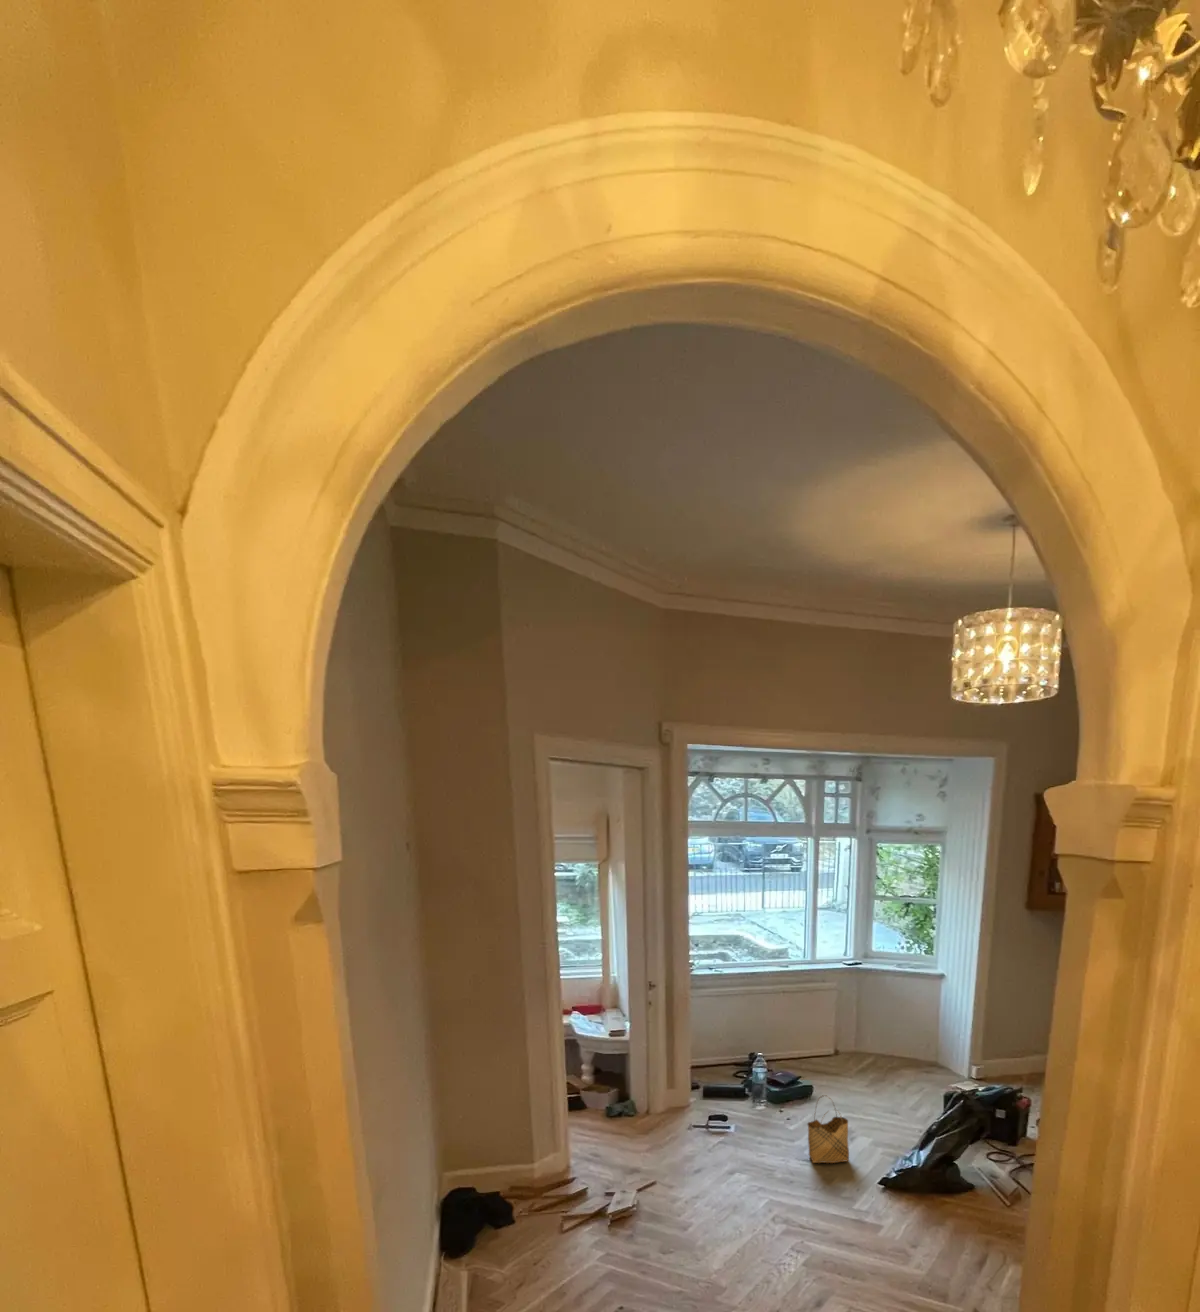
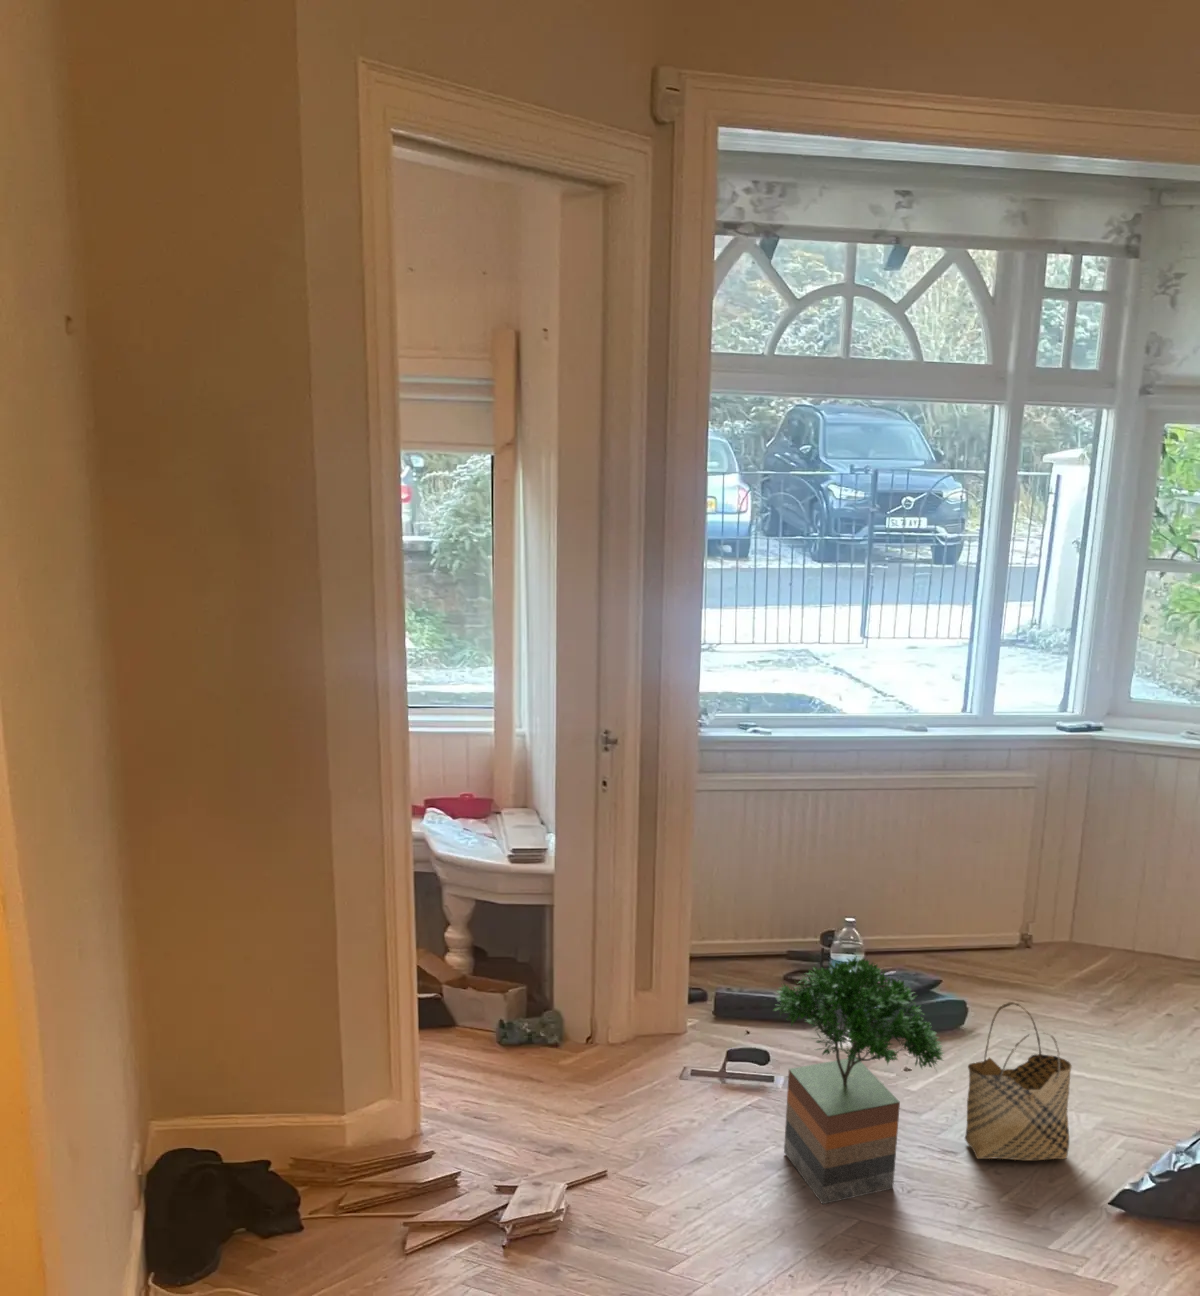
potted tree: none [729,1080,795,1186] -> present [774,958,943,1204]

